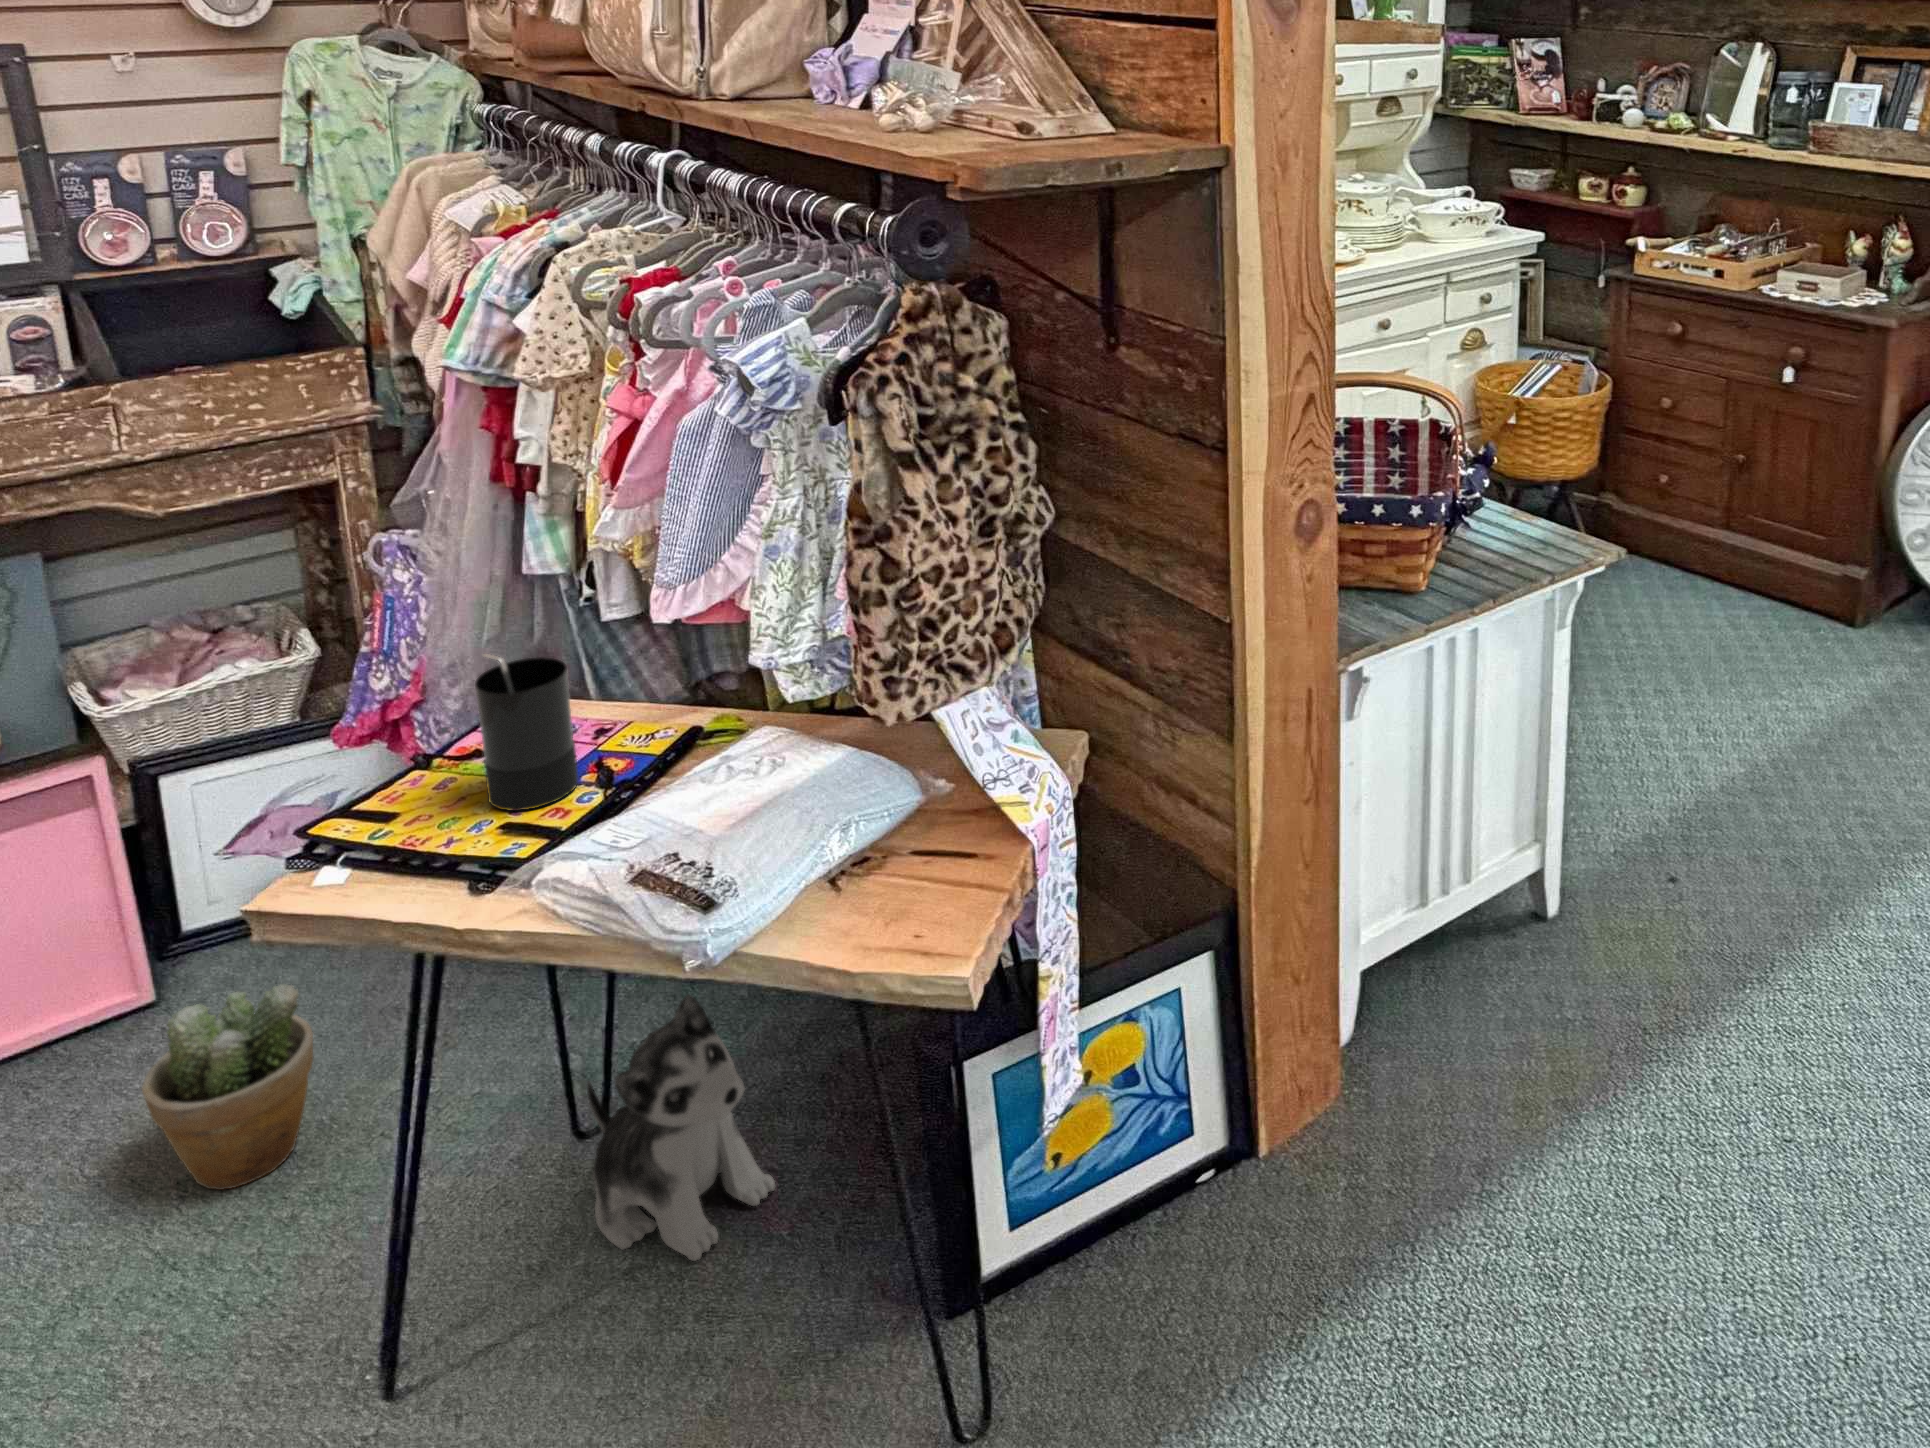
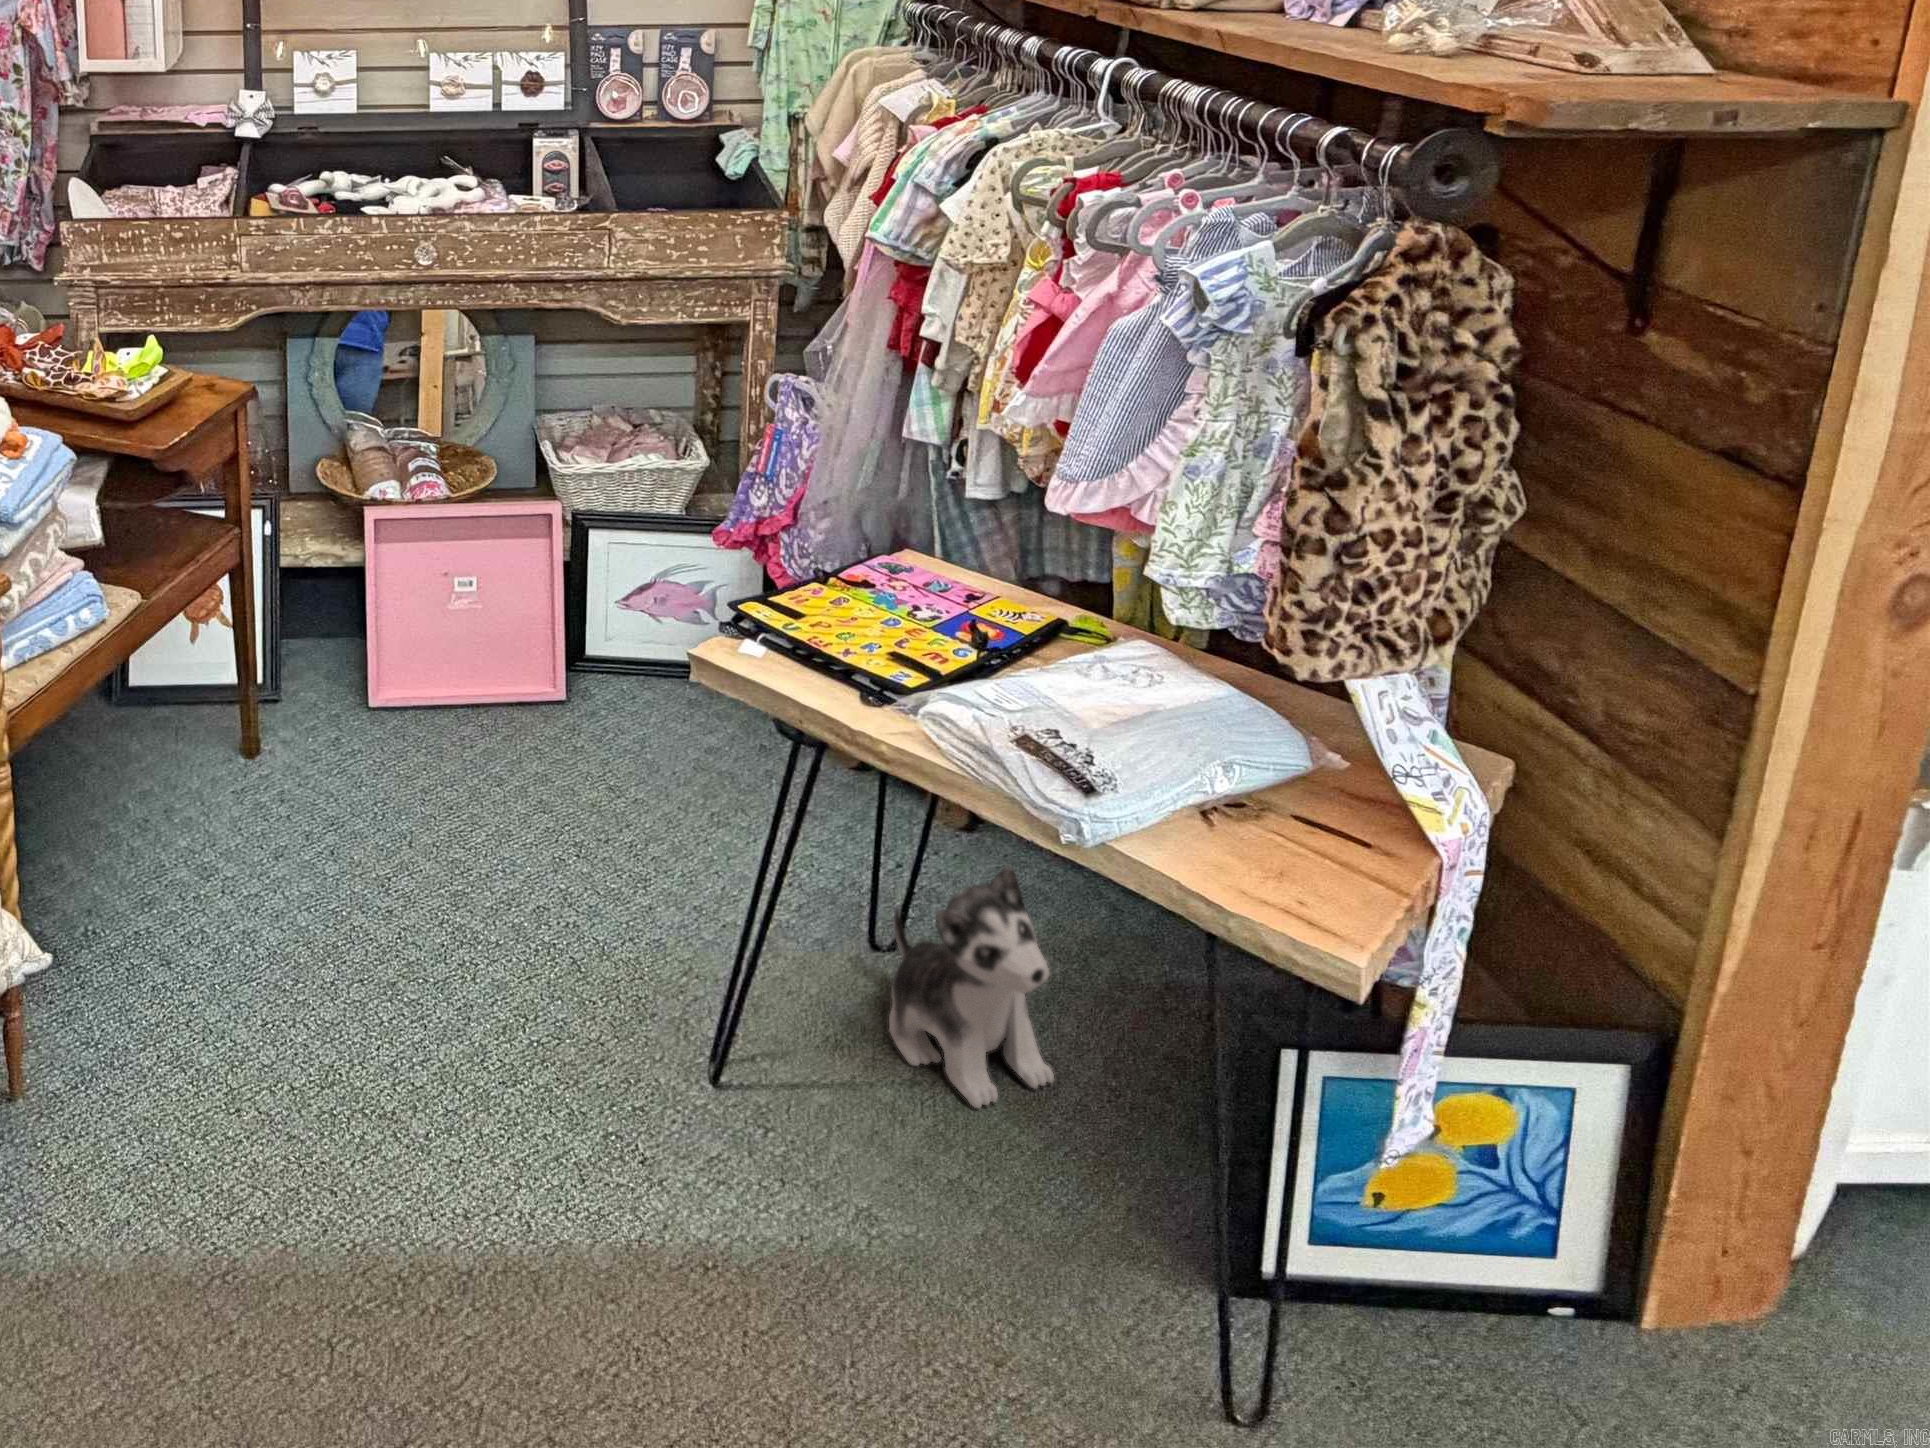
candle: present [475,654,579,811] -> none [891,498,979,646]
potted plant: present [142,984,313,1190] -> none [572,714,685,869]

